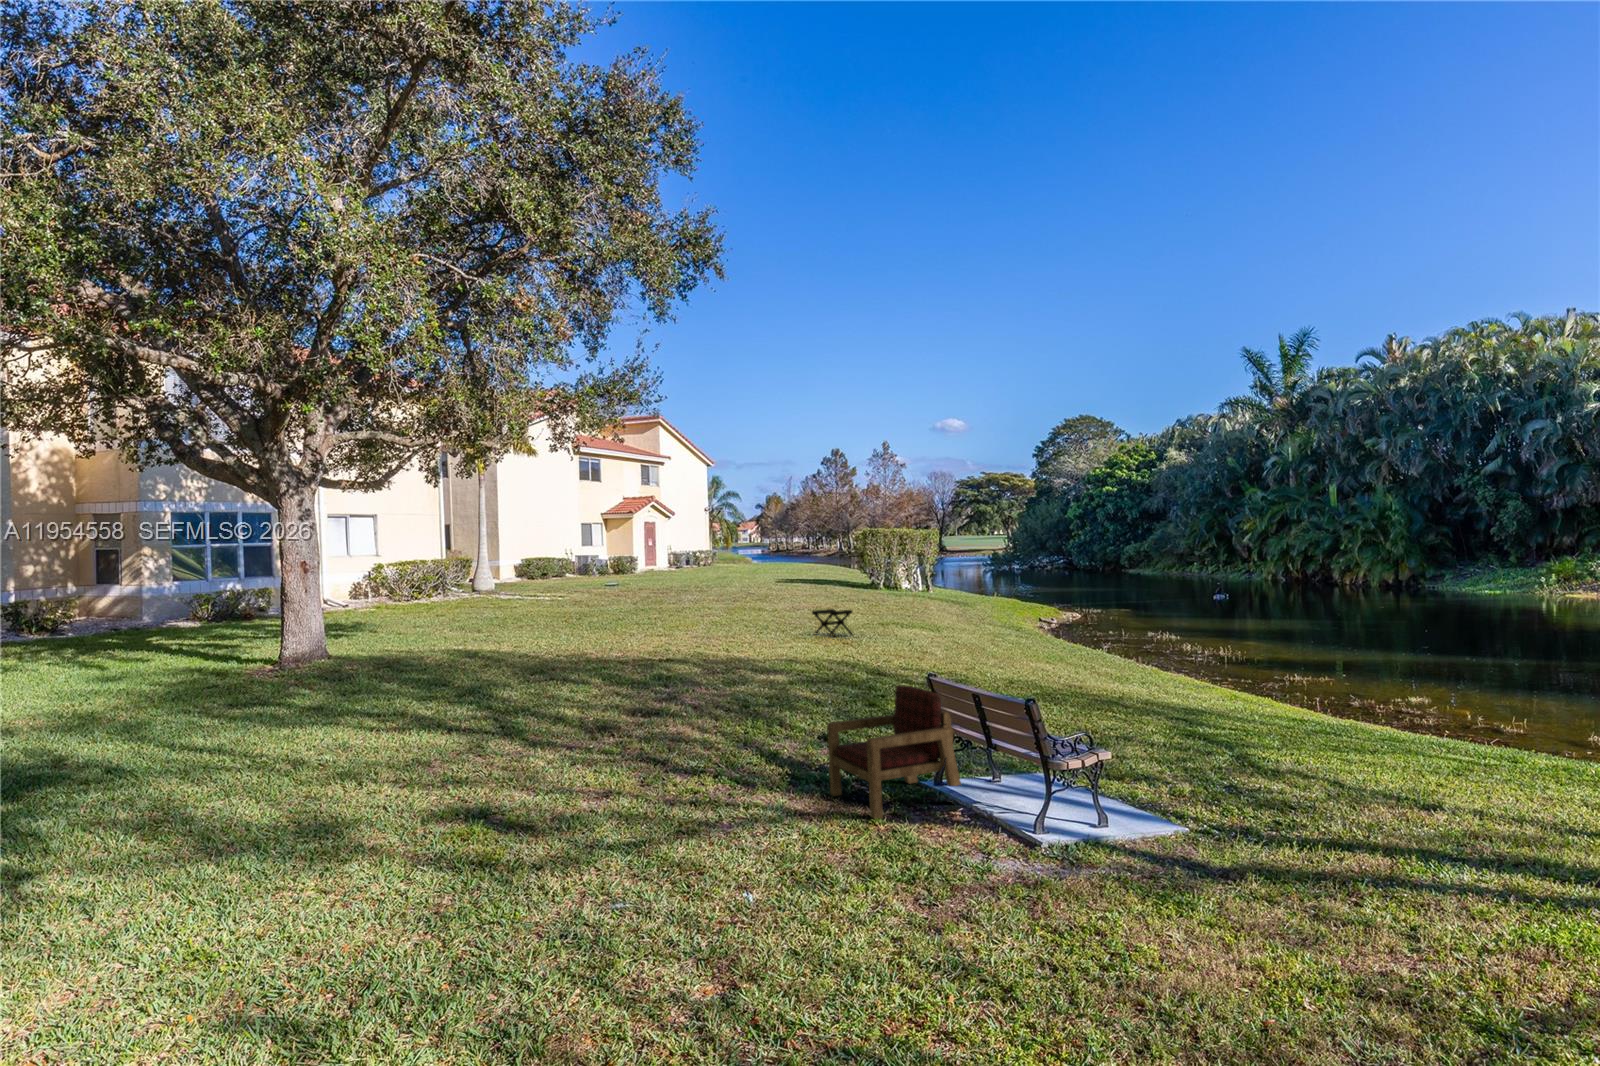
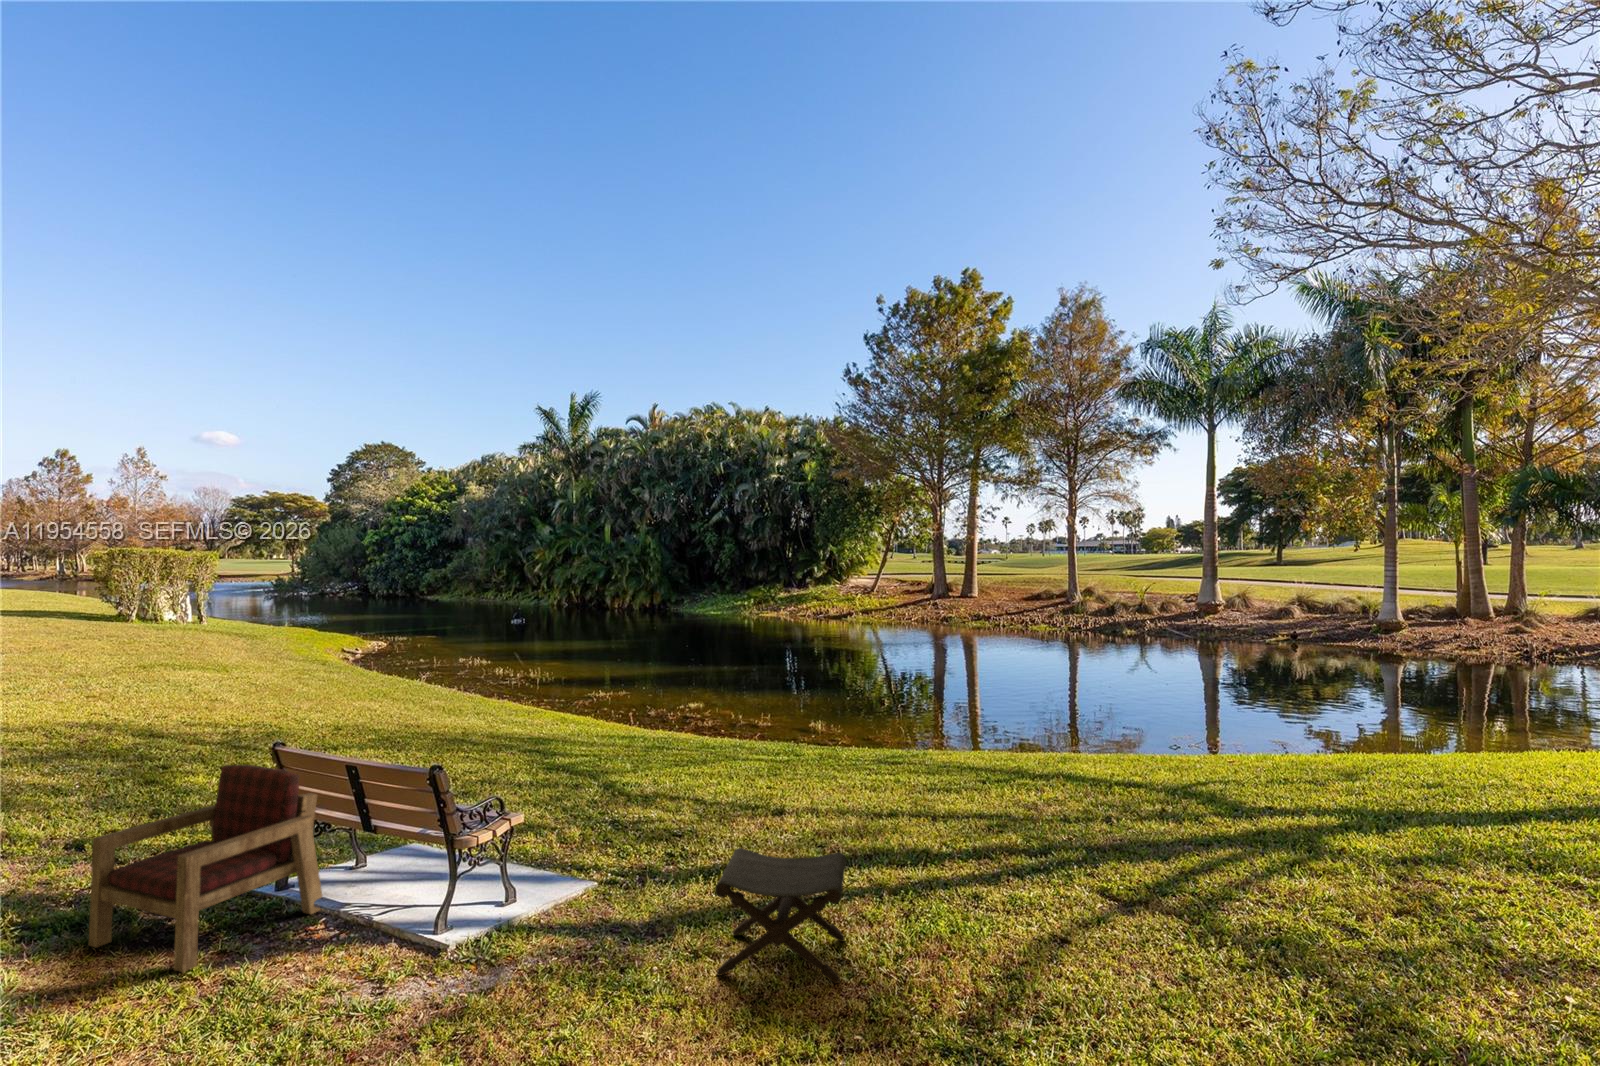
footstool: present [812,609,852,637] -> present [715,848,847,983]

